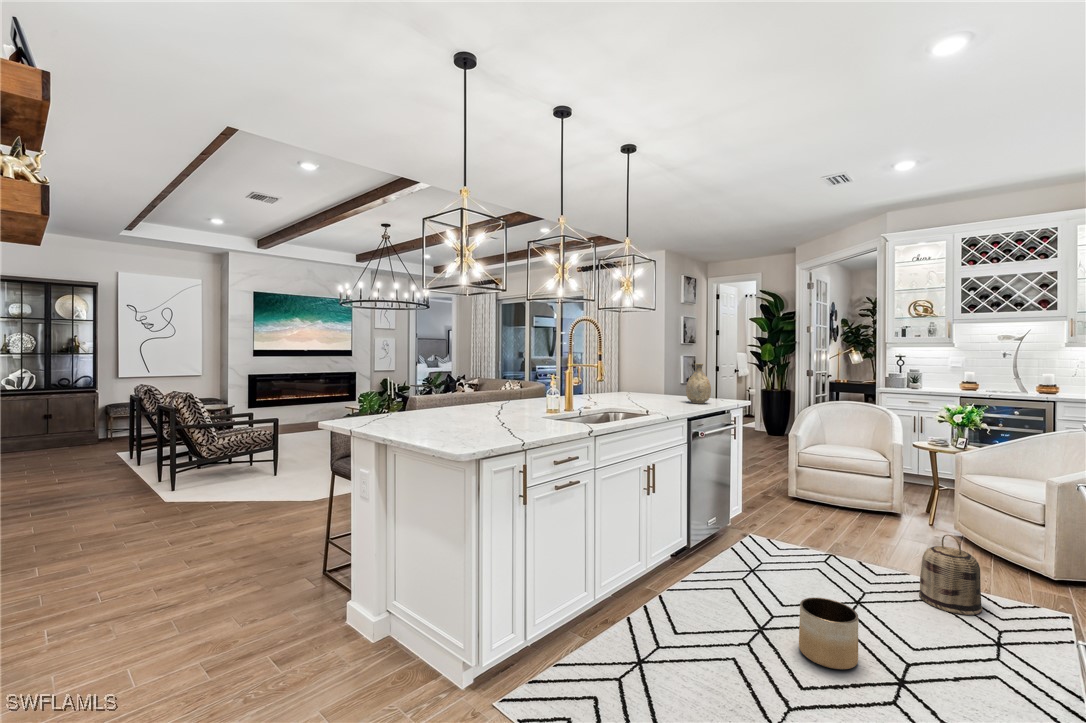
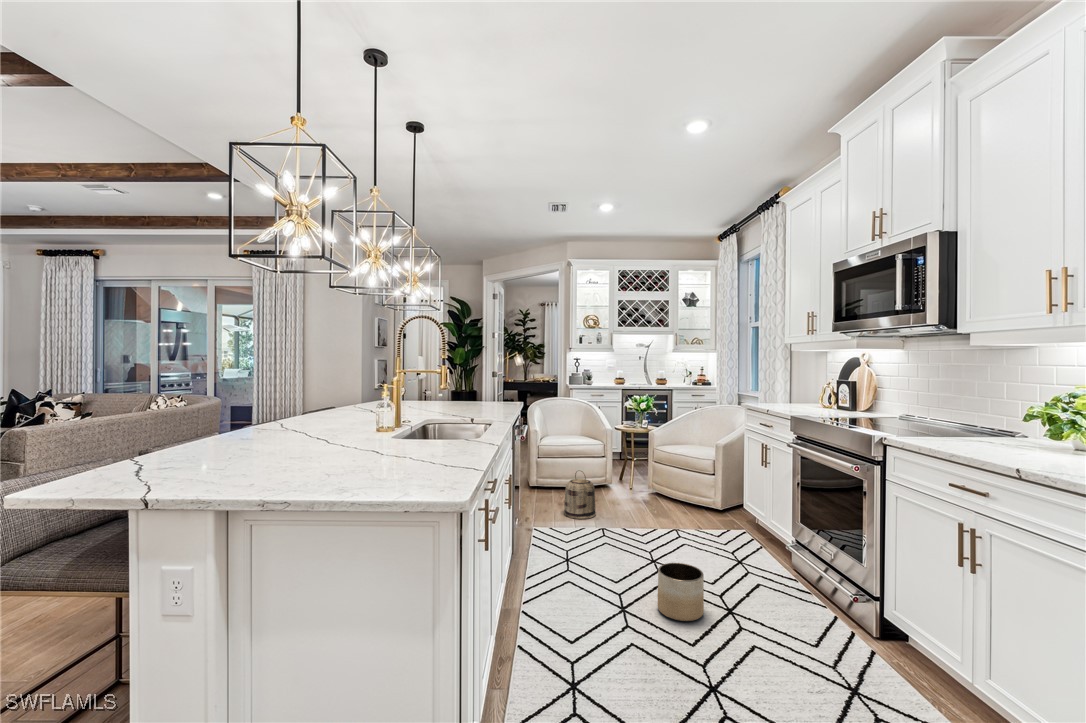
vase: present [686,364,711,403] -> none [477,364,502,405]
basket: present [919,535,982,615] -> present [564,470,596,519]

